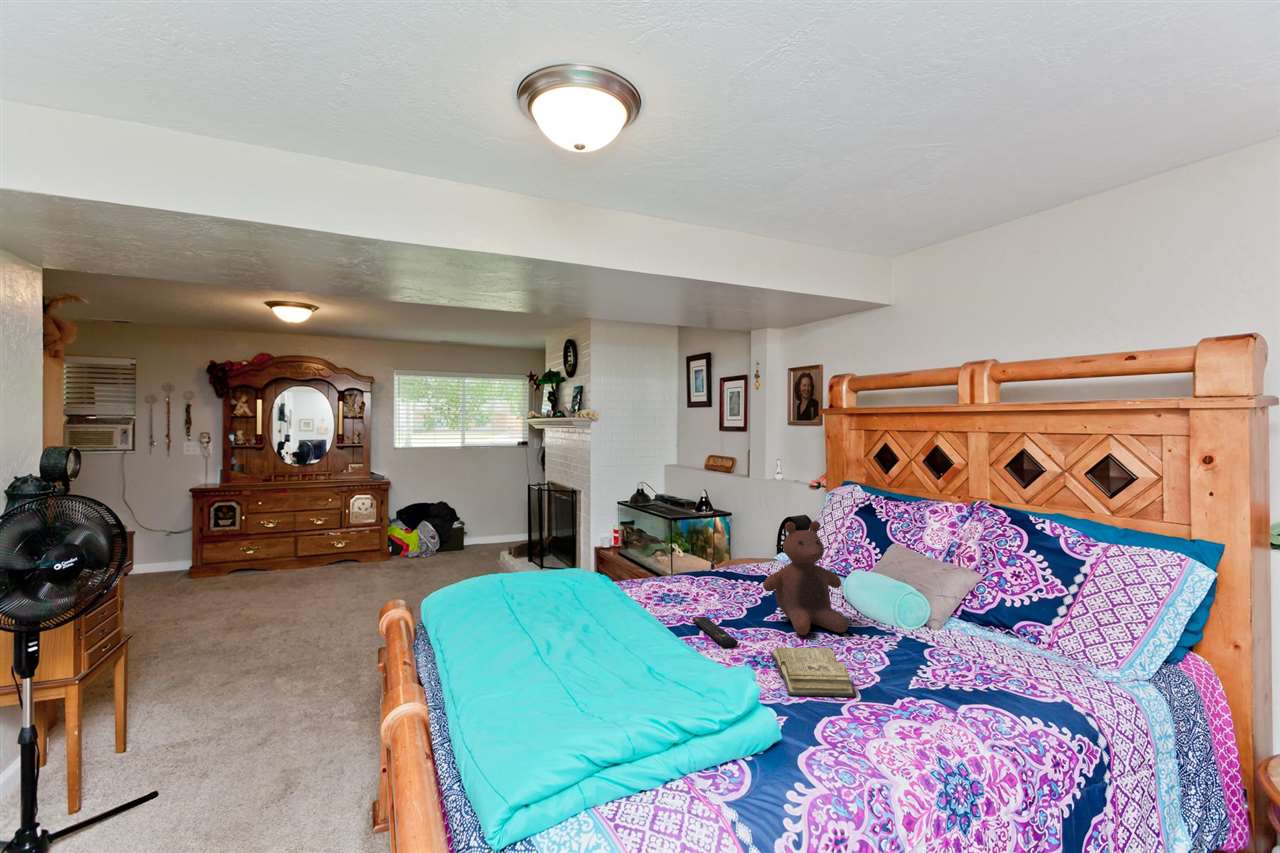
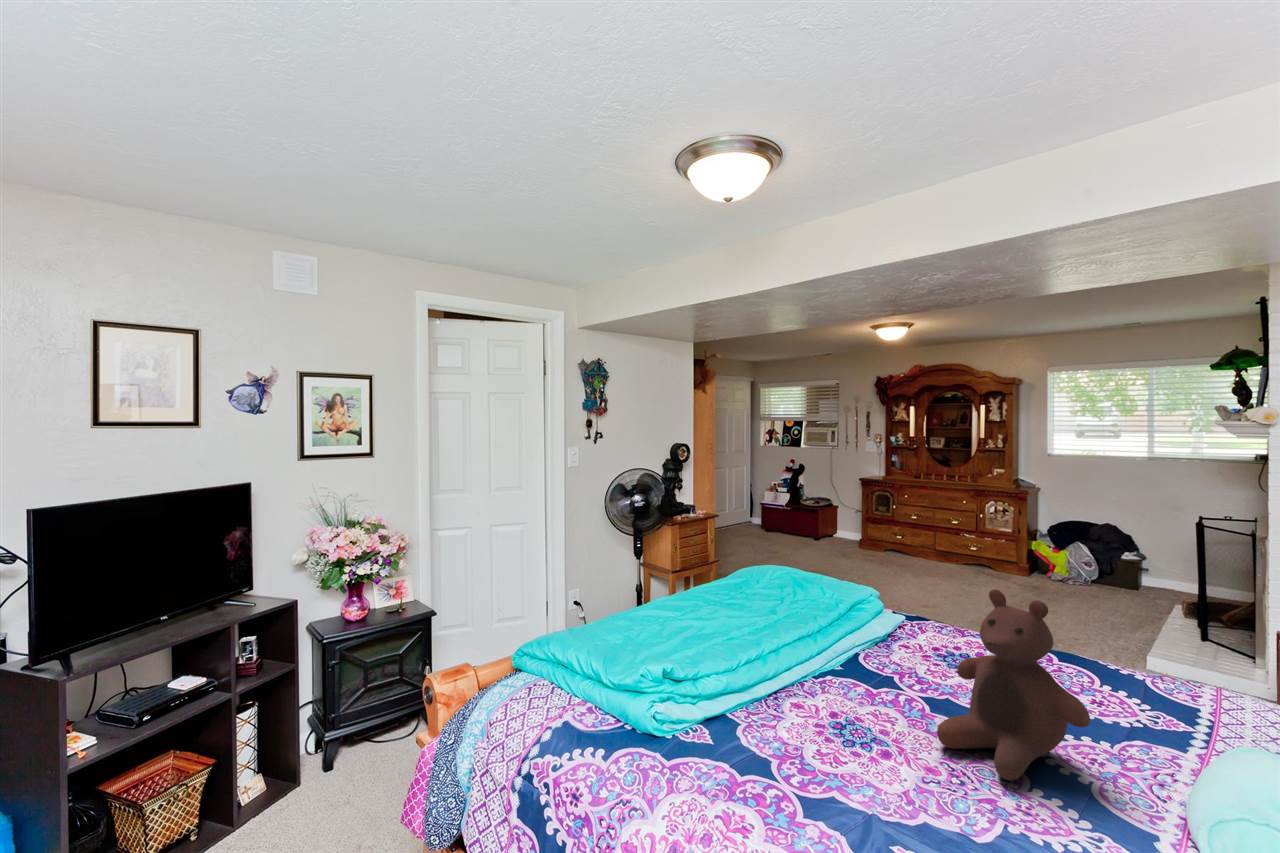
remote control: present [692,617,738,647] -> none [839,672,907,705]
diary: present [771,647,856,696] -> none [762,715,903,788]

